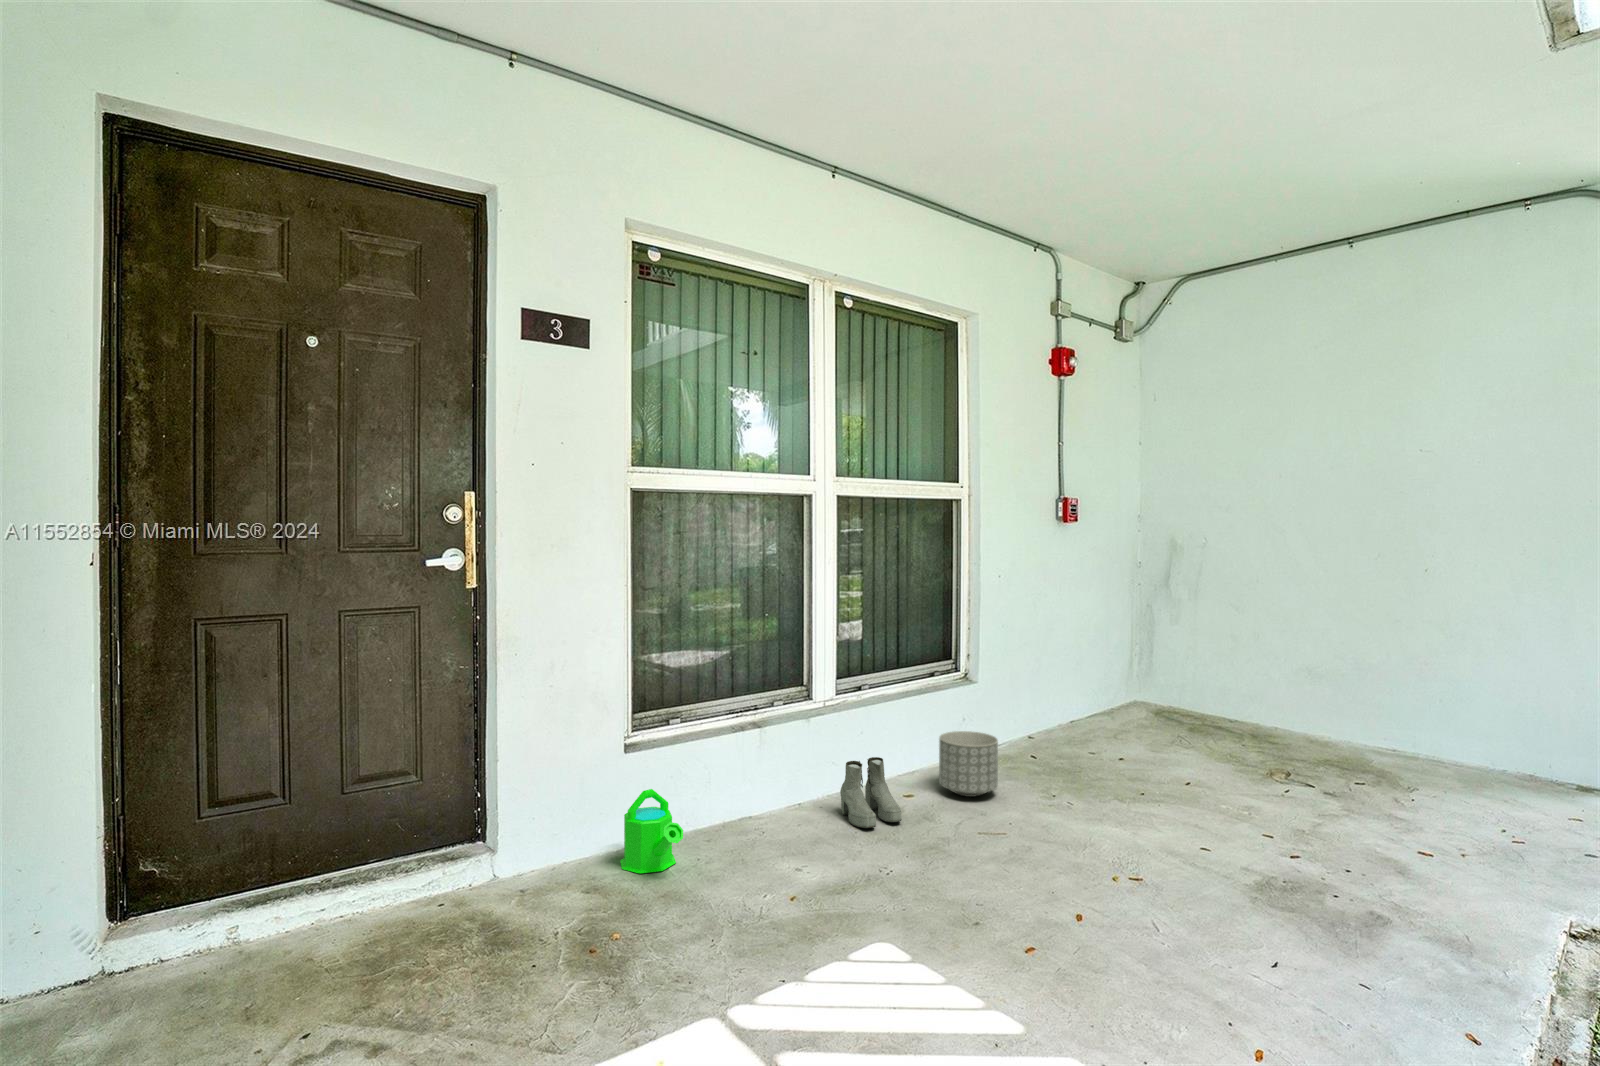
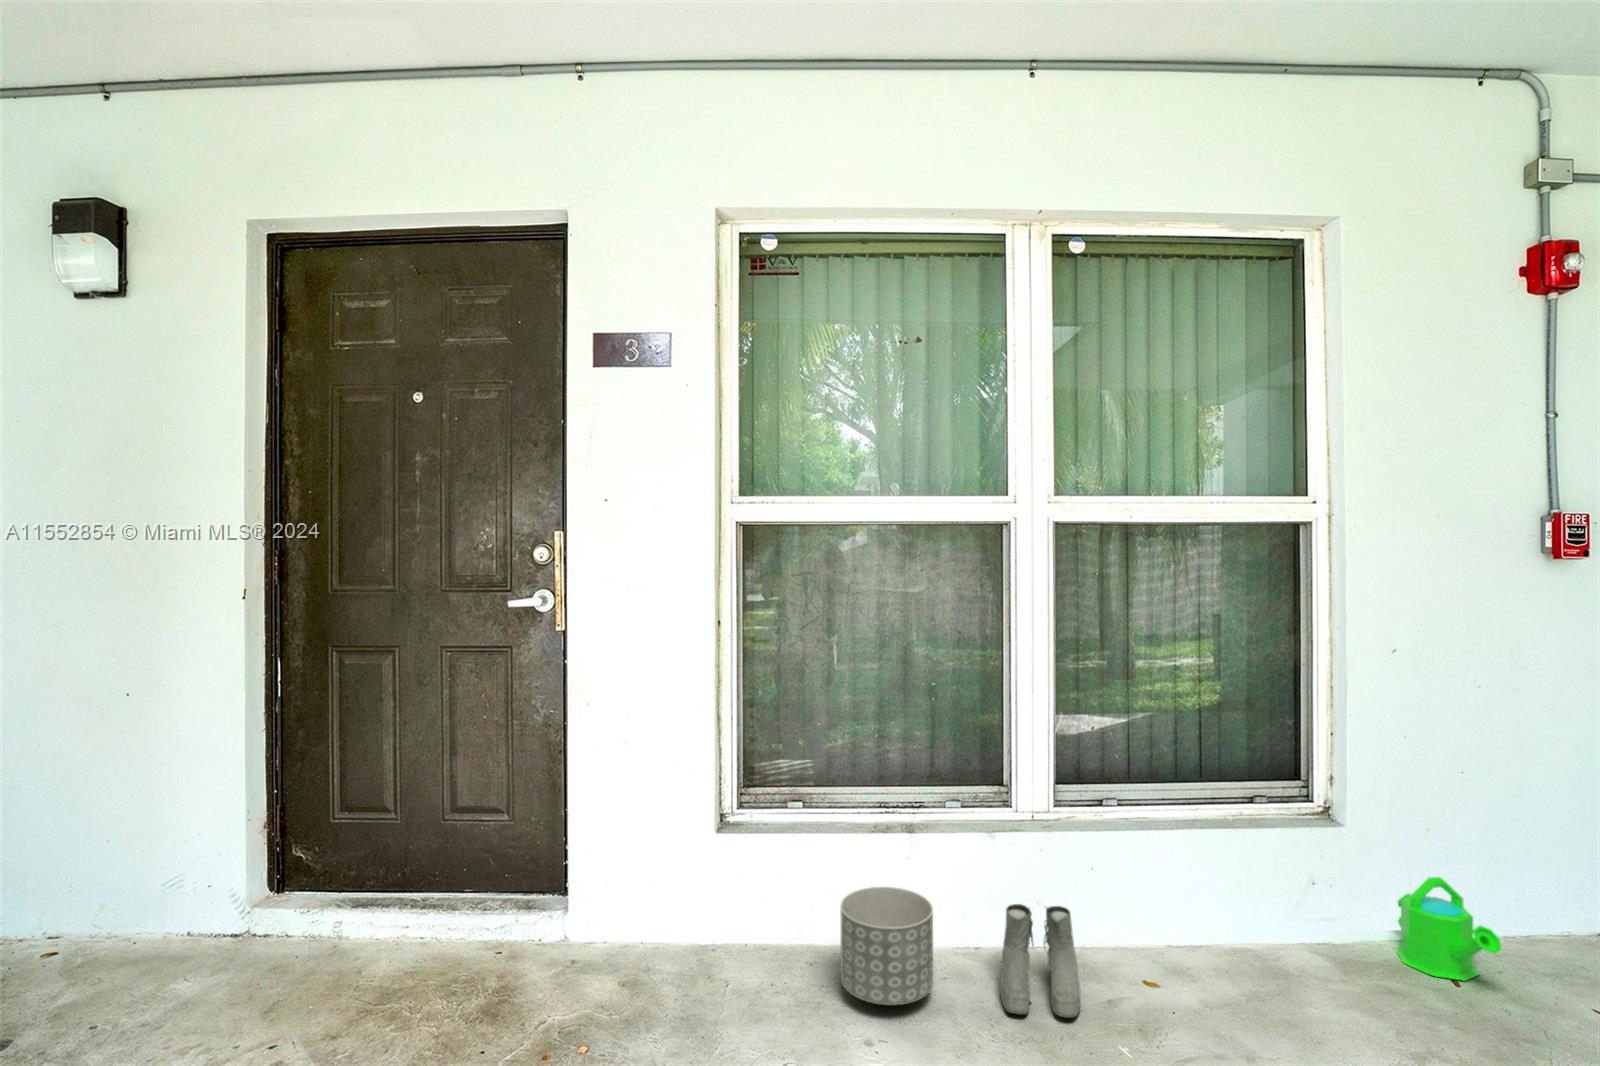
planter: present [939,731,998,797] -> present [841,887,933,1005]
watering can: present [620,789,683,874] -> present [1396,877,1501,981]

